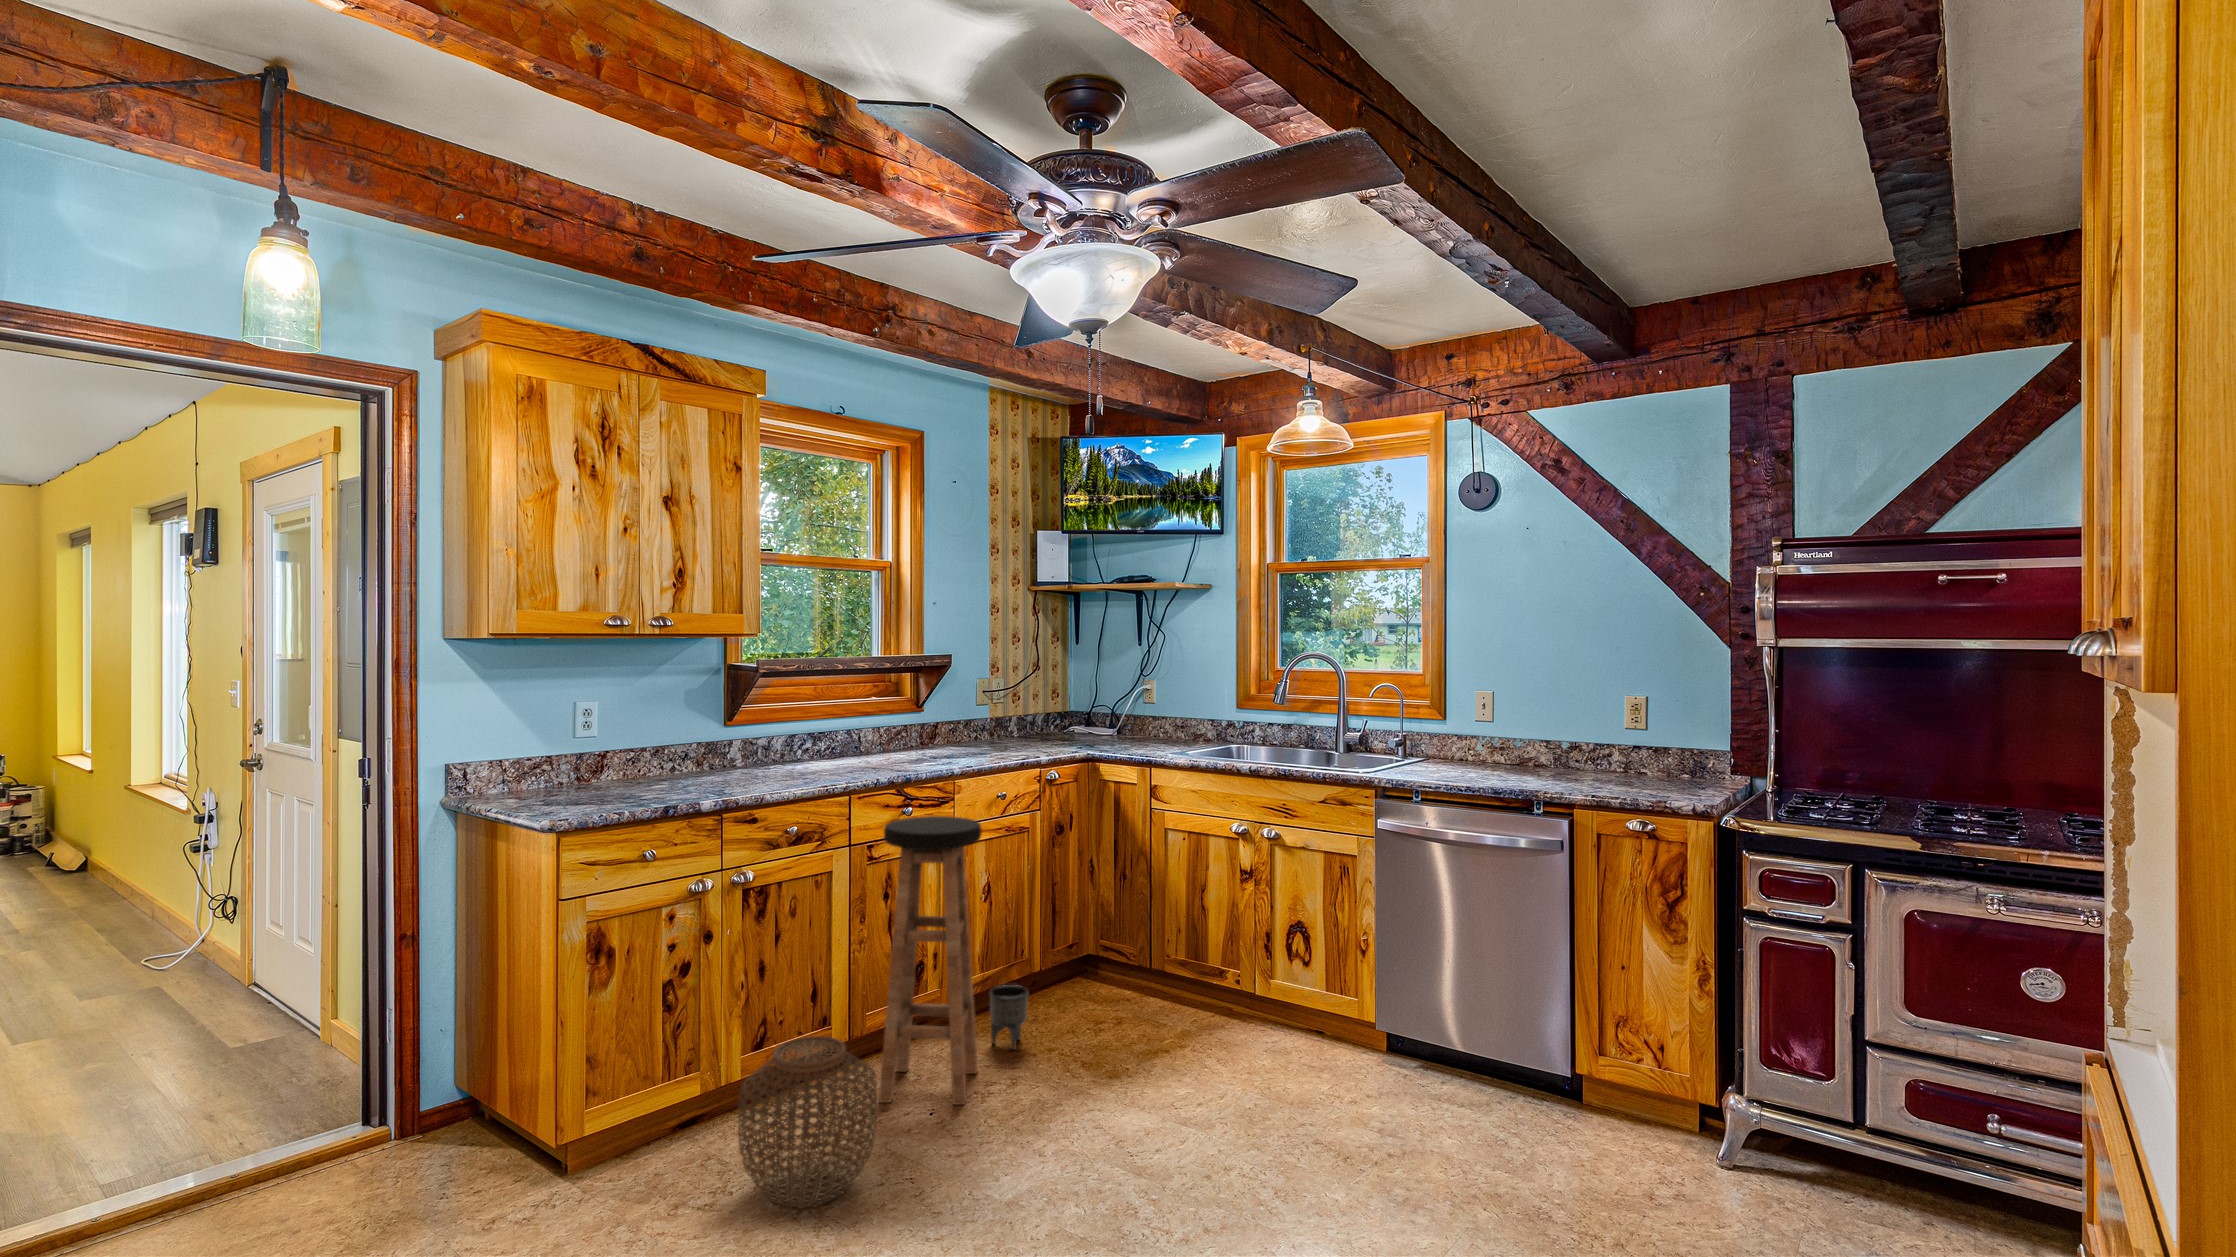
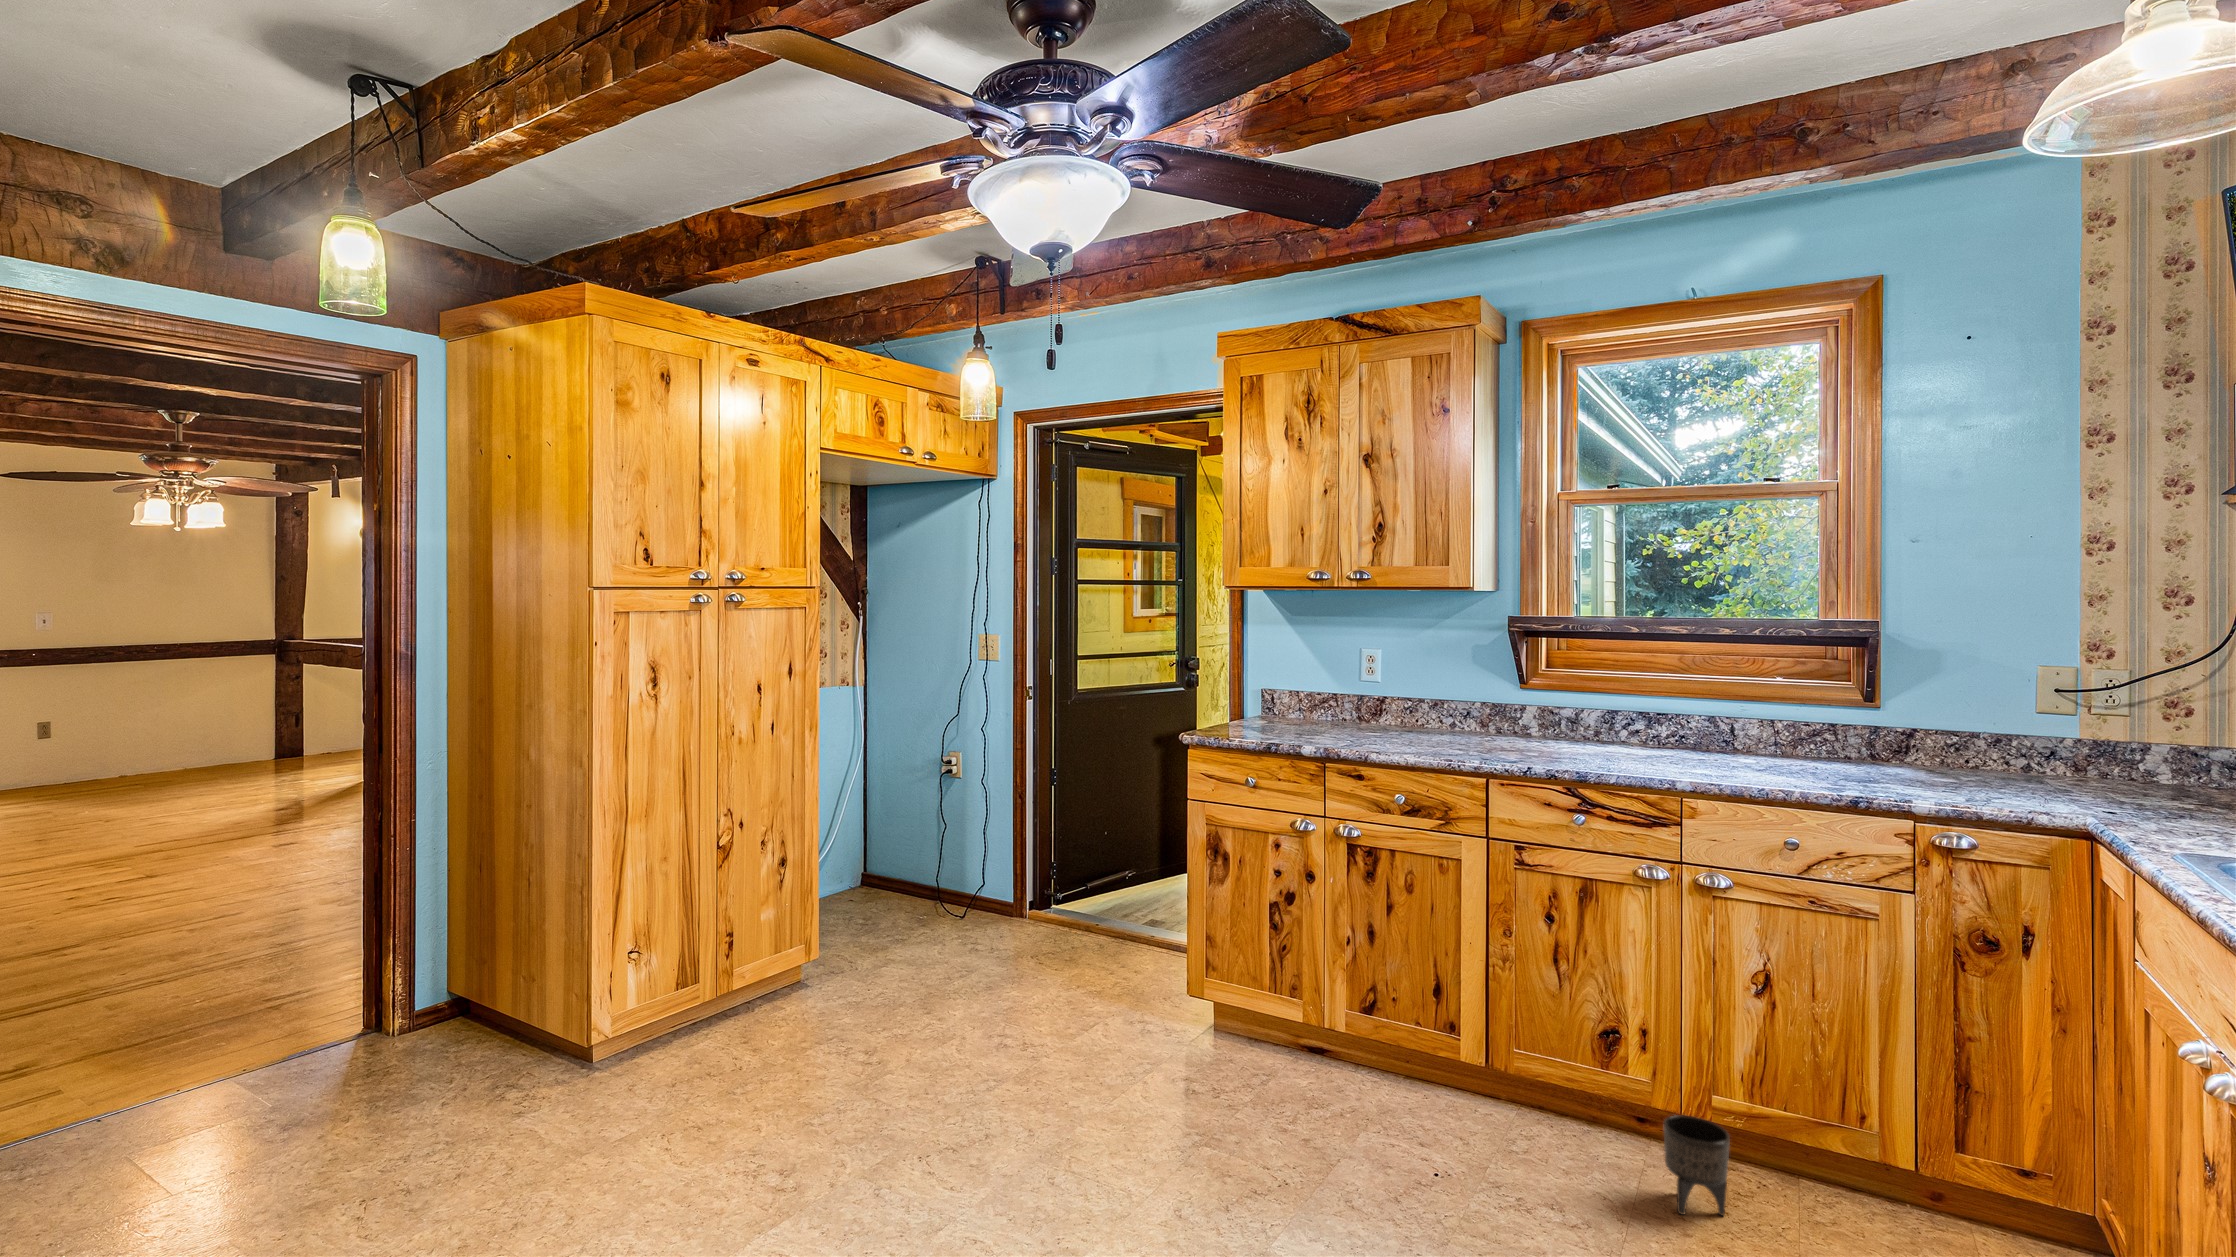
bar stool: present [879,816,982,1105] -> none [1434,818,1583,1188]
woven basket: present [738,1036,877,1207] -> none [1169,973,1300,1138]

